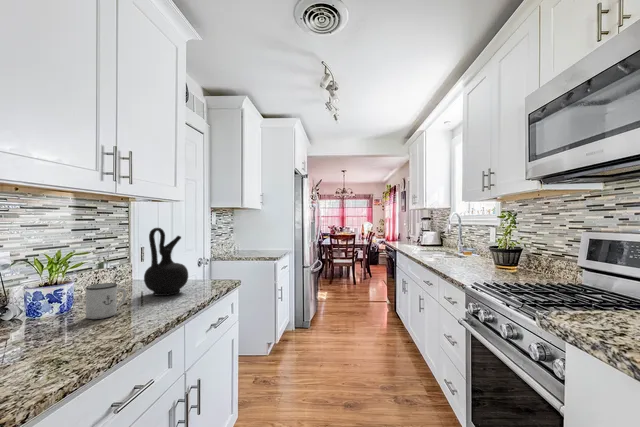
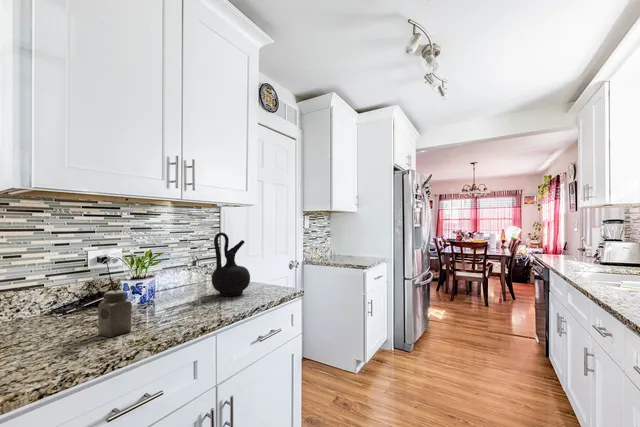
mug: present [86,283,126,319] -> none [155,281,188,311]
salt shaker: none [30,298,78,357] -> present [98,290,132,337]

